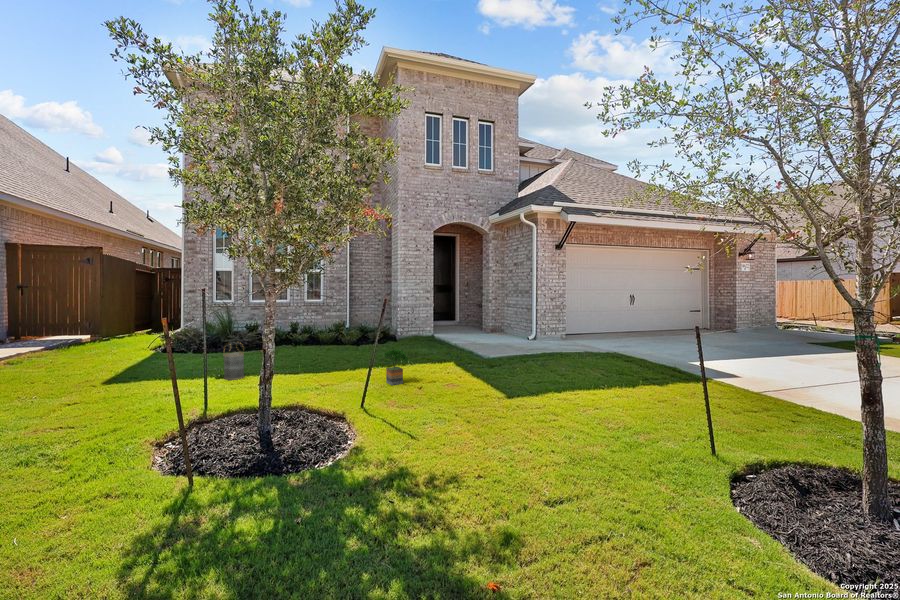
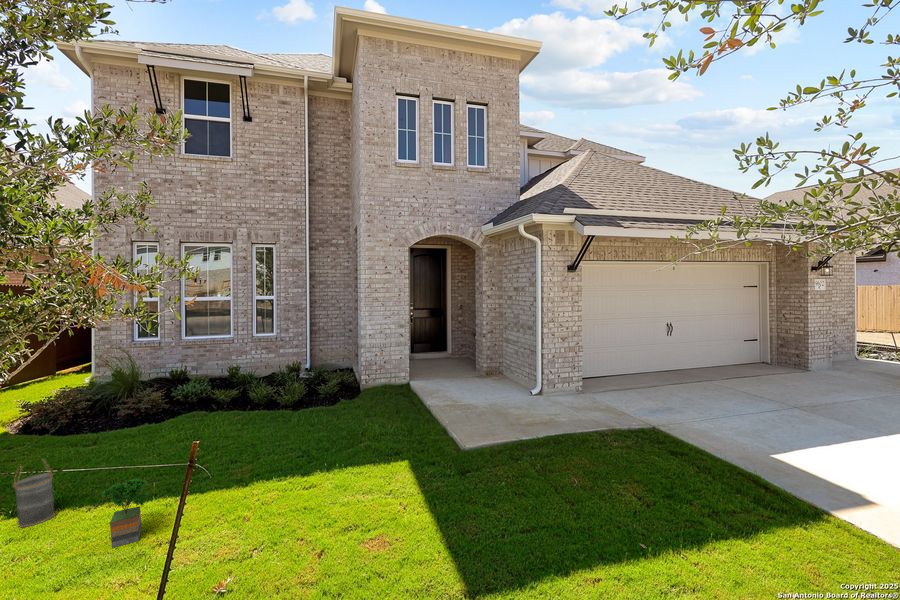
potted tree: present [384,350,408,385] -> present [101,478,149,548]

